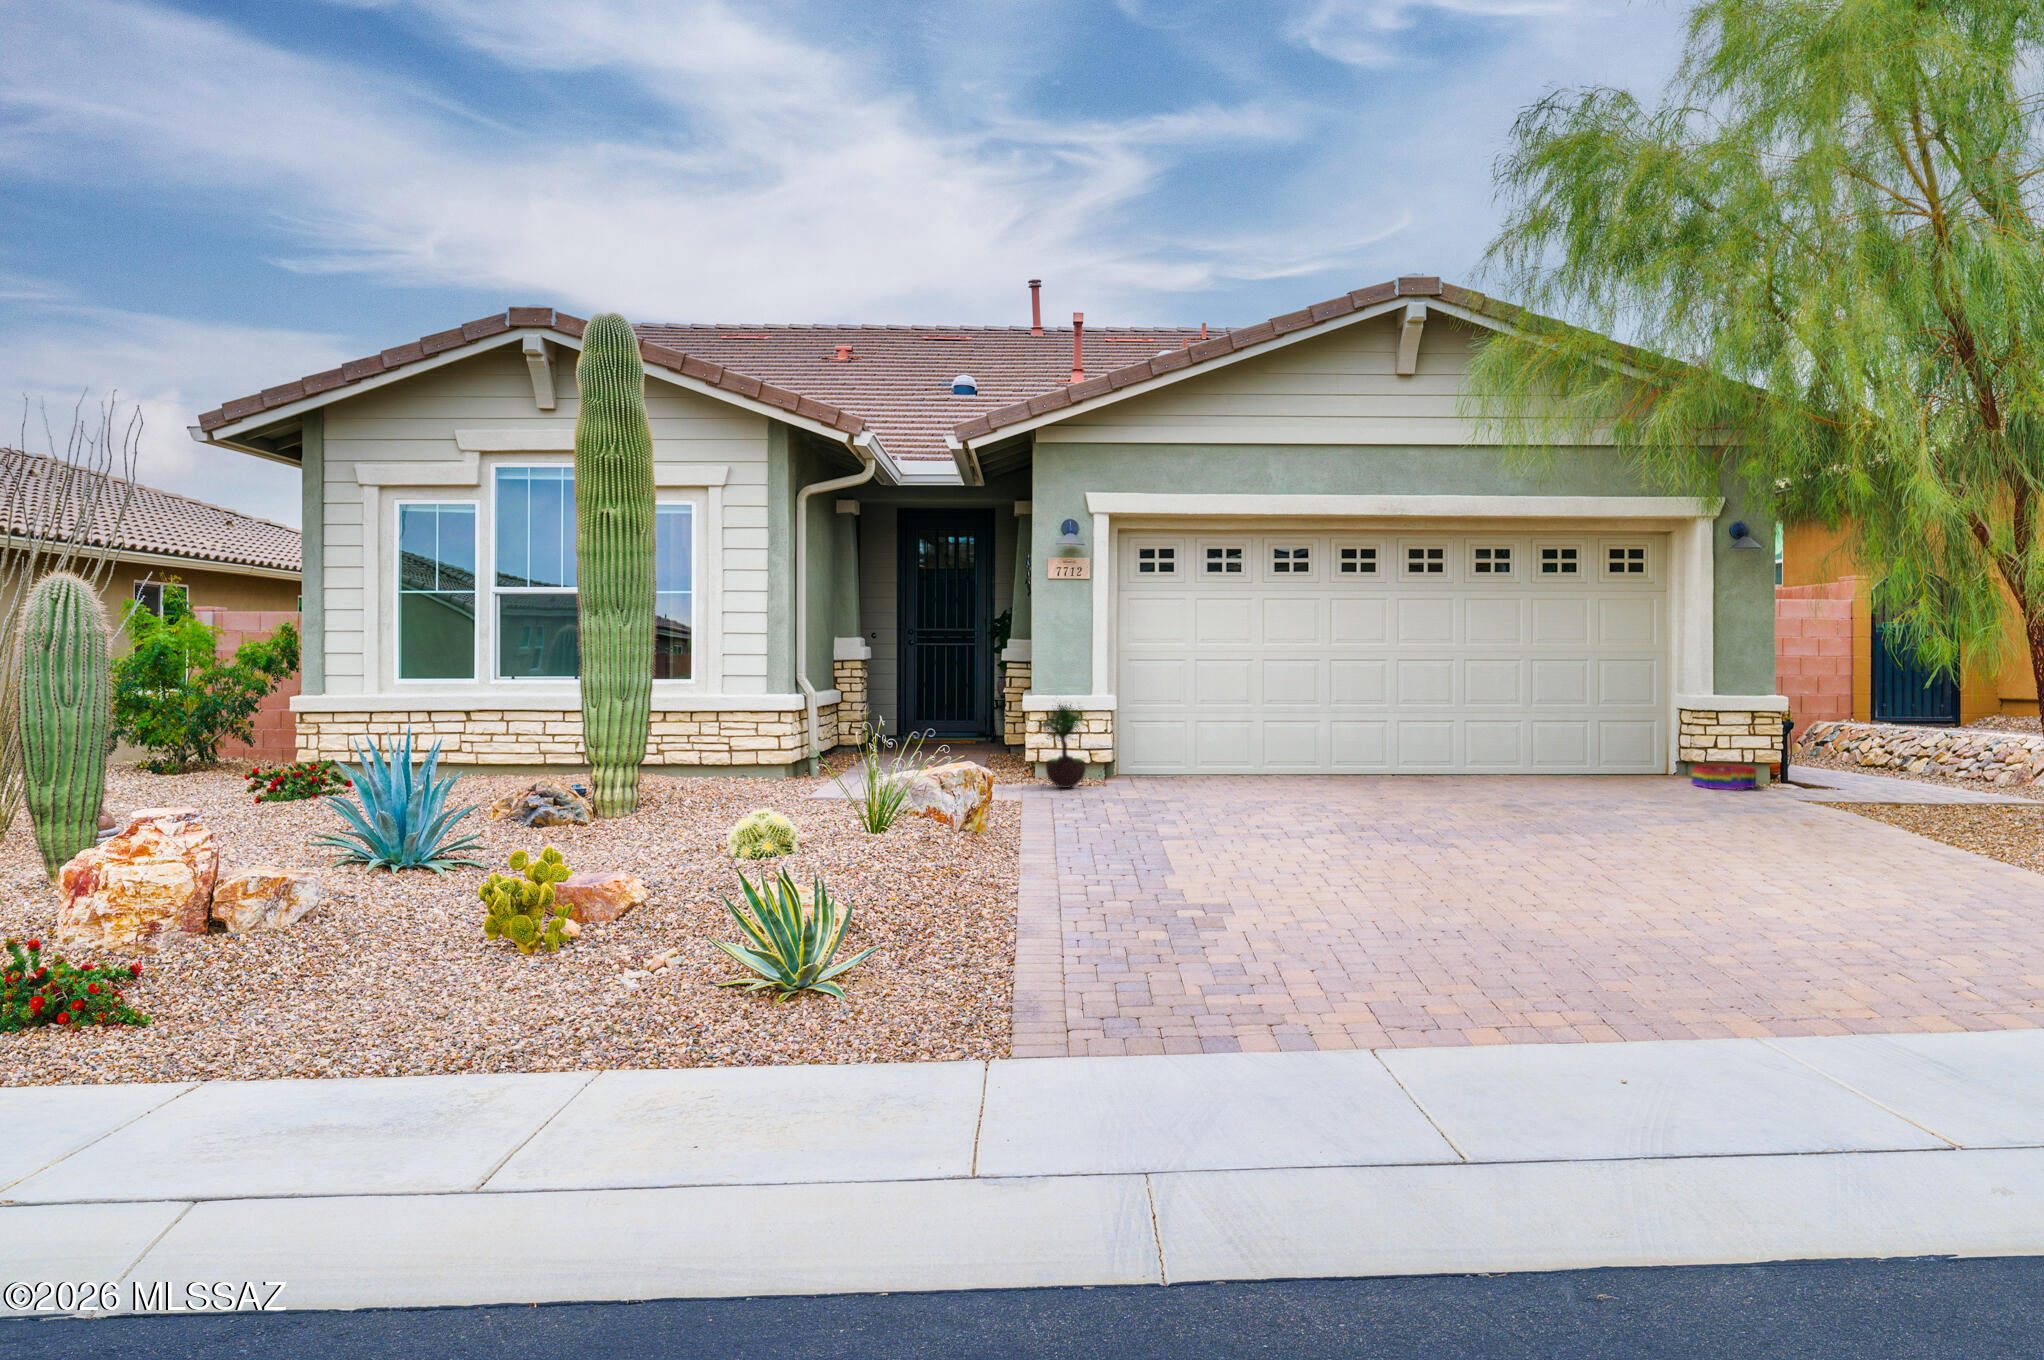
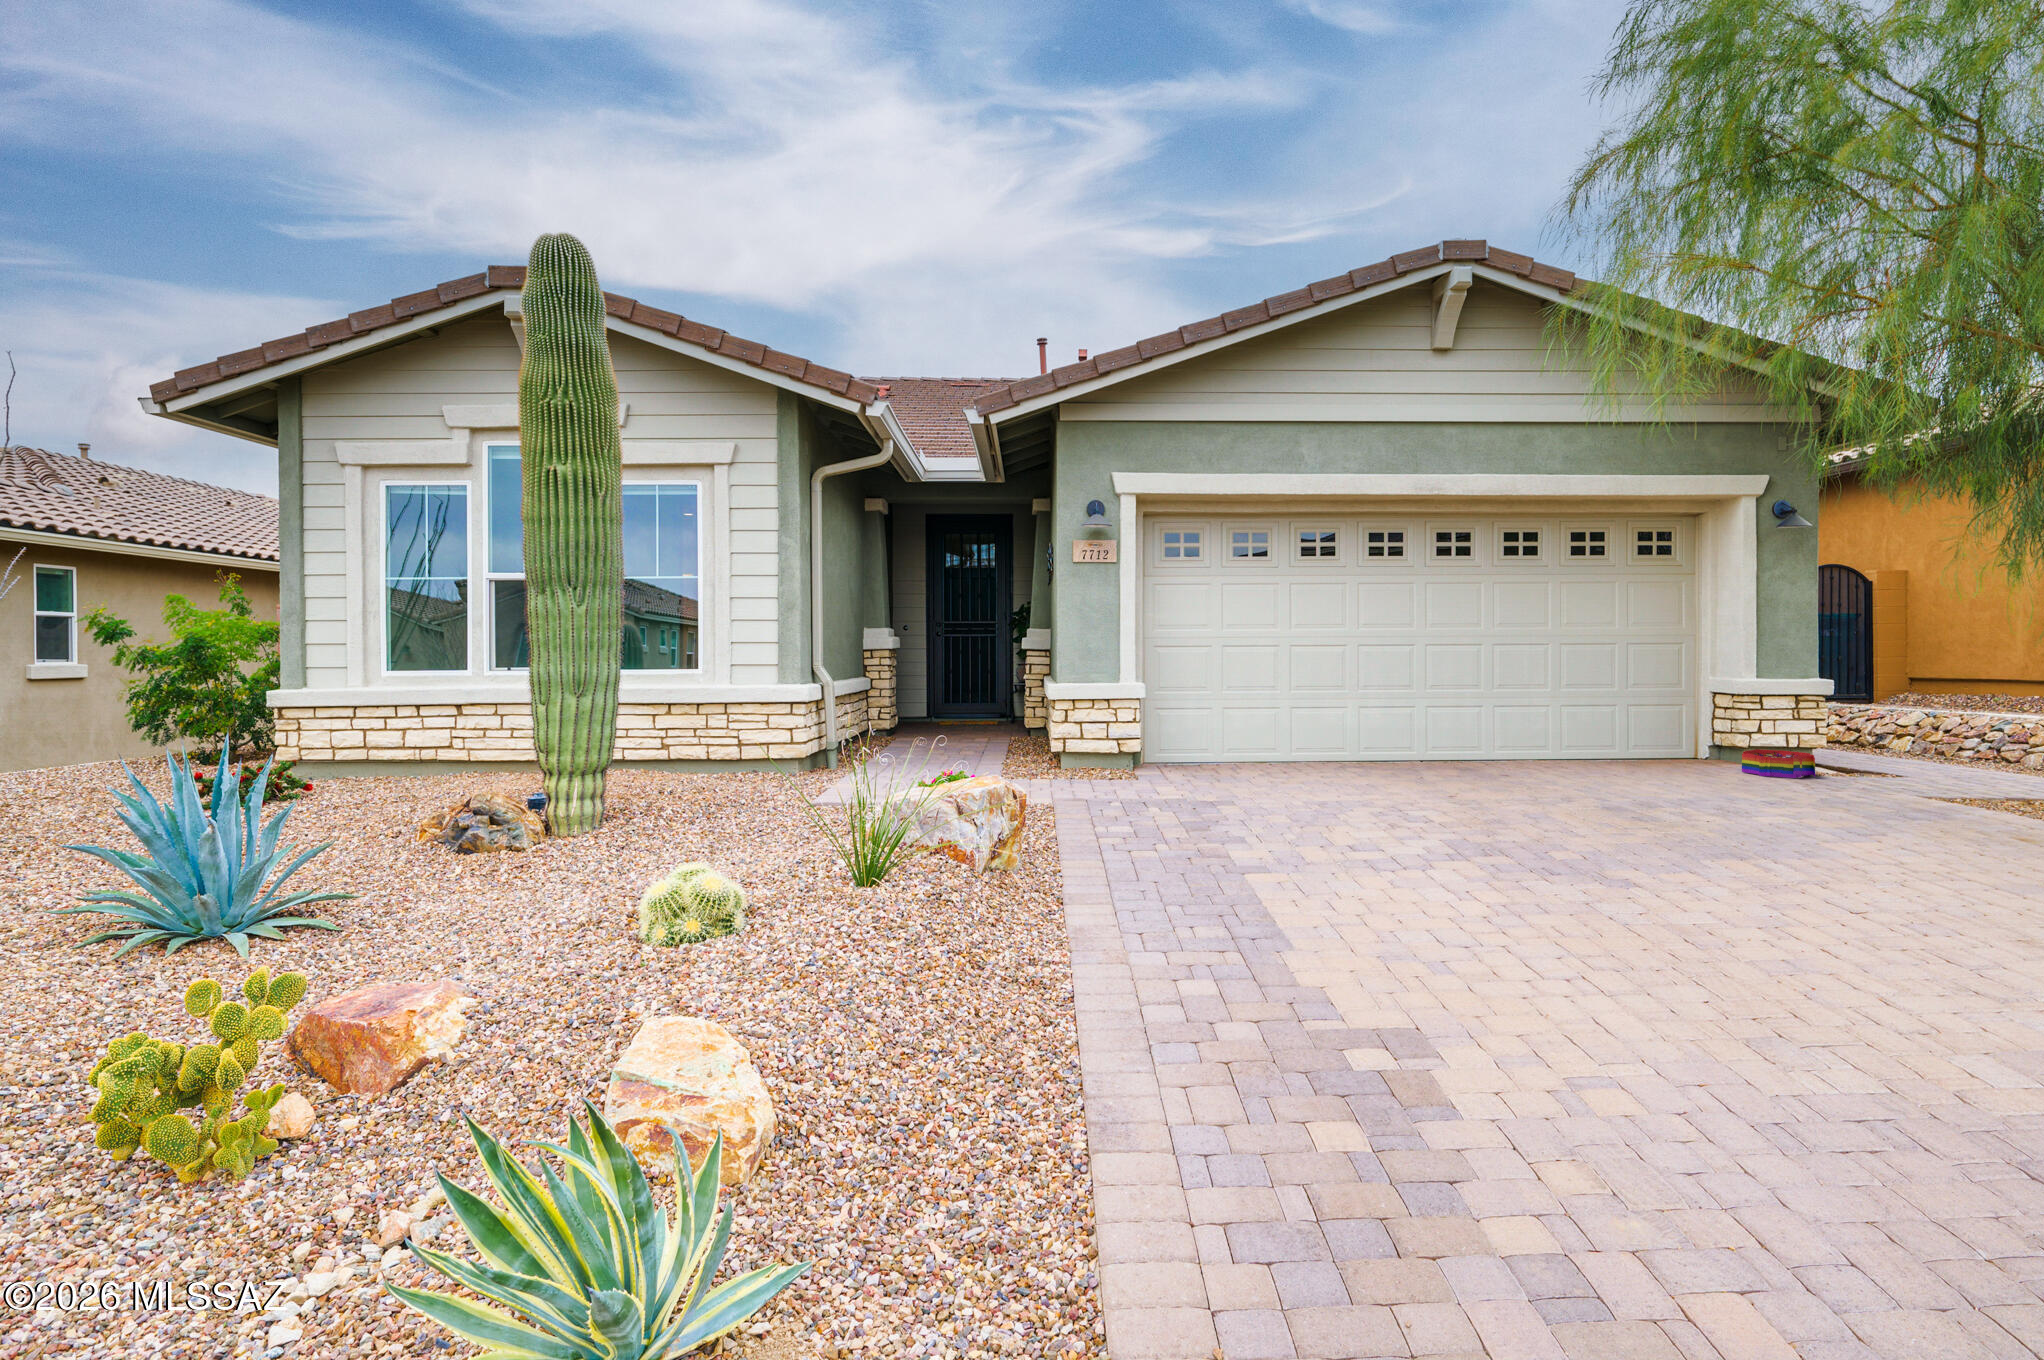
potted tree: present [1040,704,1086,788] -> none [1062,684,1121,781]

